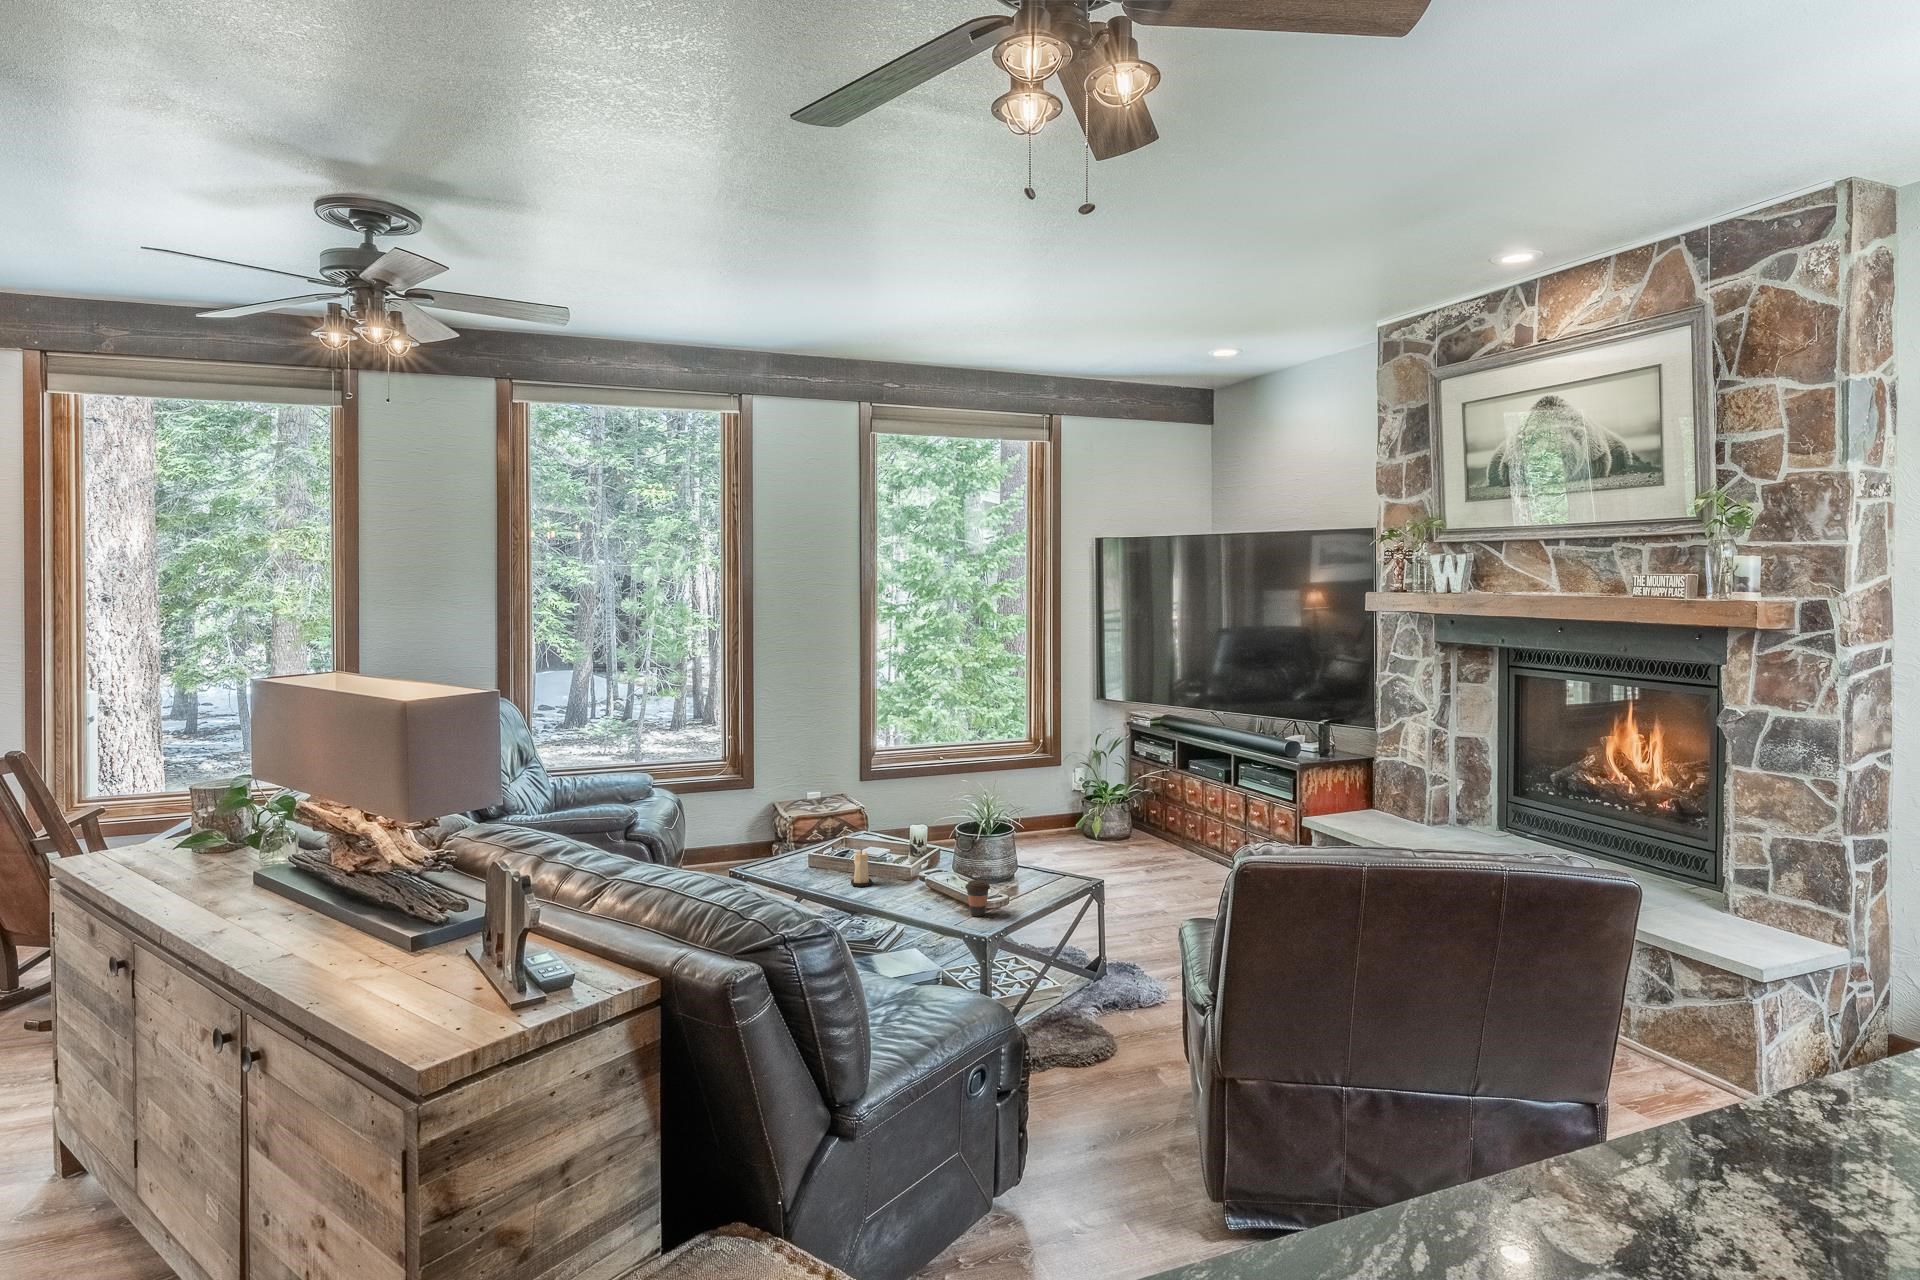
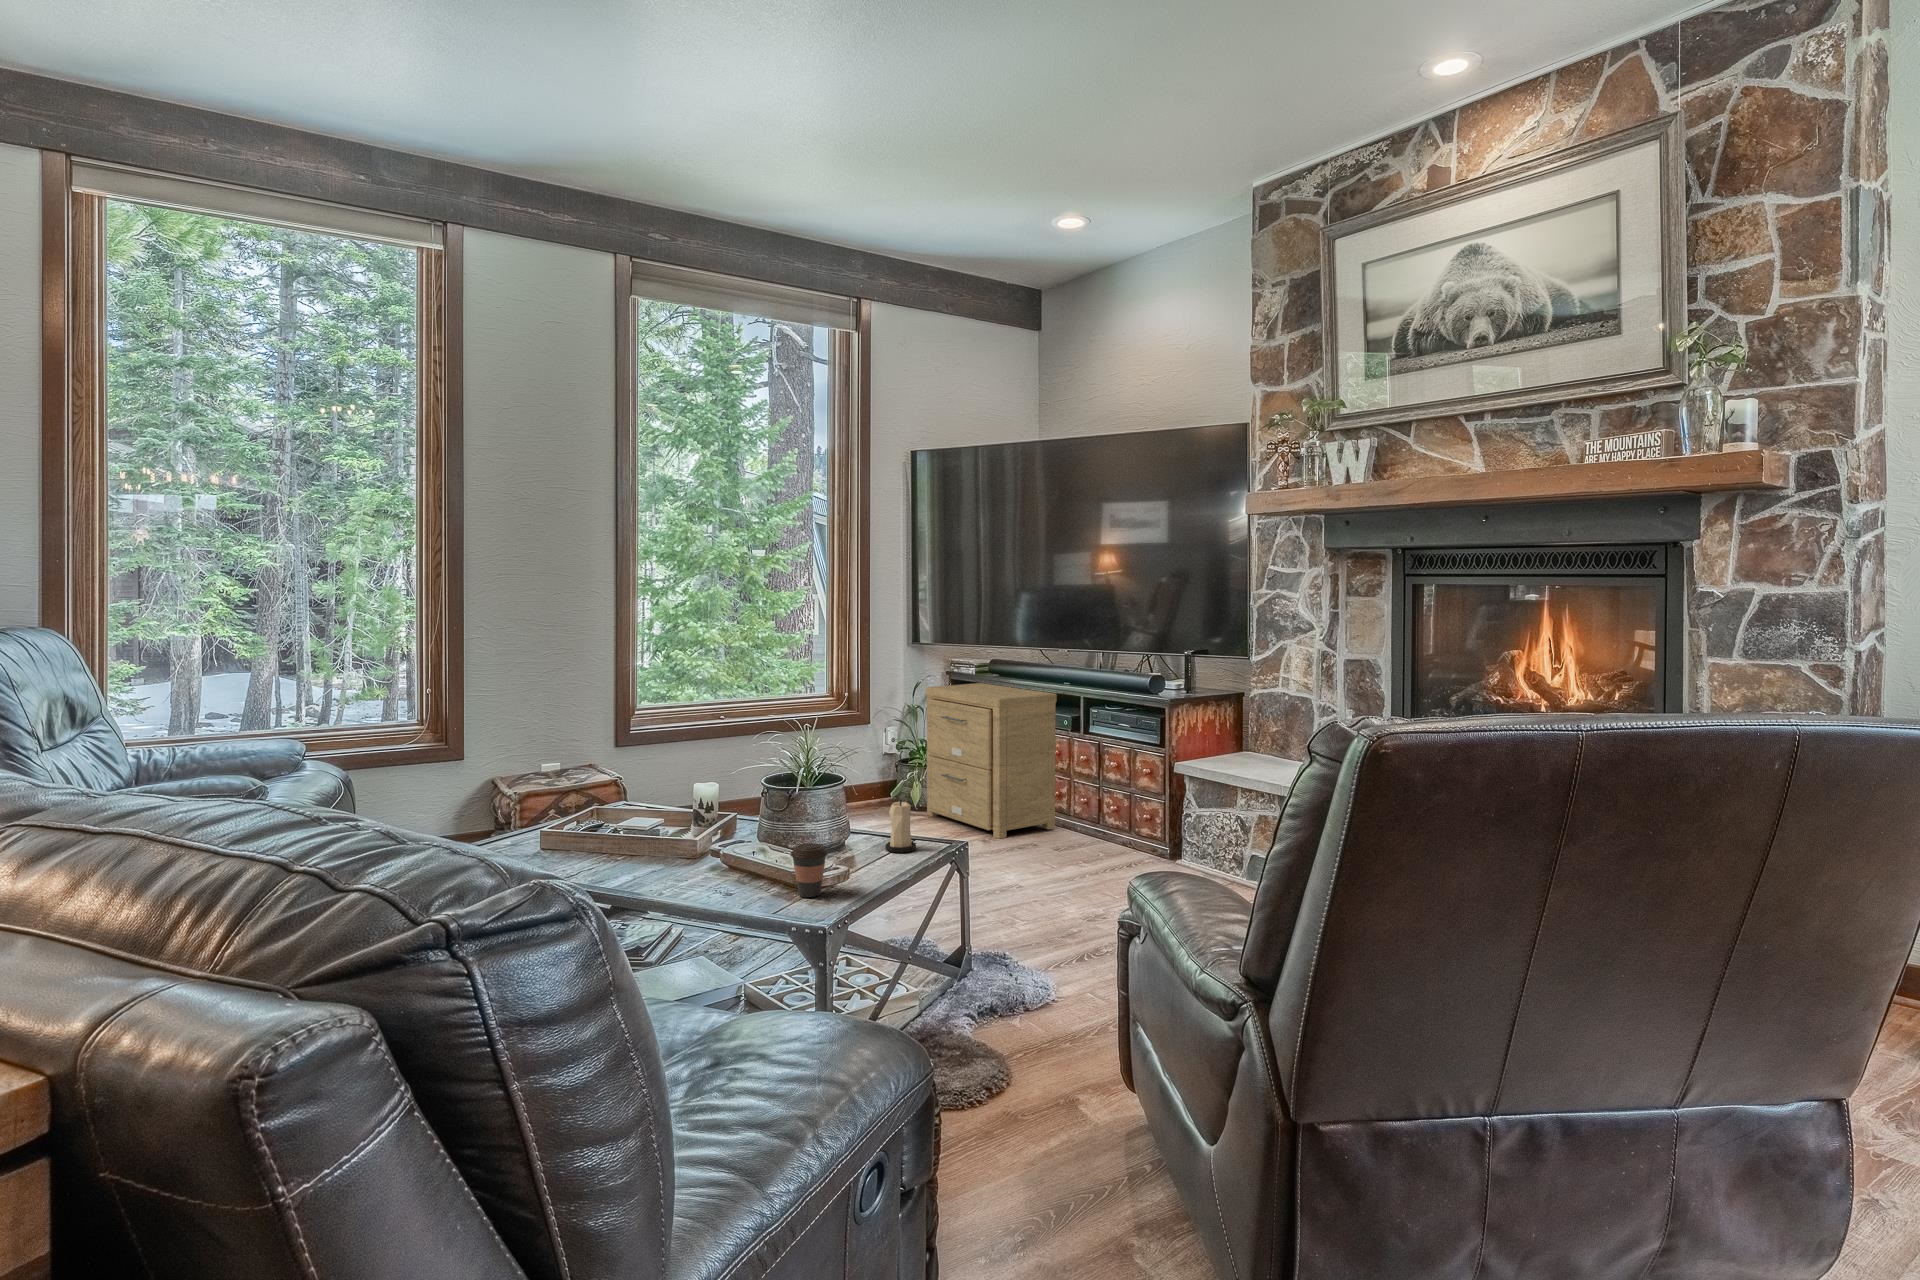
side table: none [1104,735,1212,869] -> present [926,683,1057,838]
candle: present [851,850,872,887] -> present [886,799,916,853]

